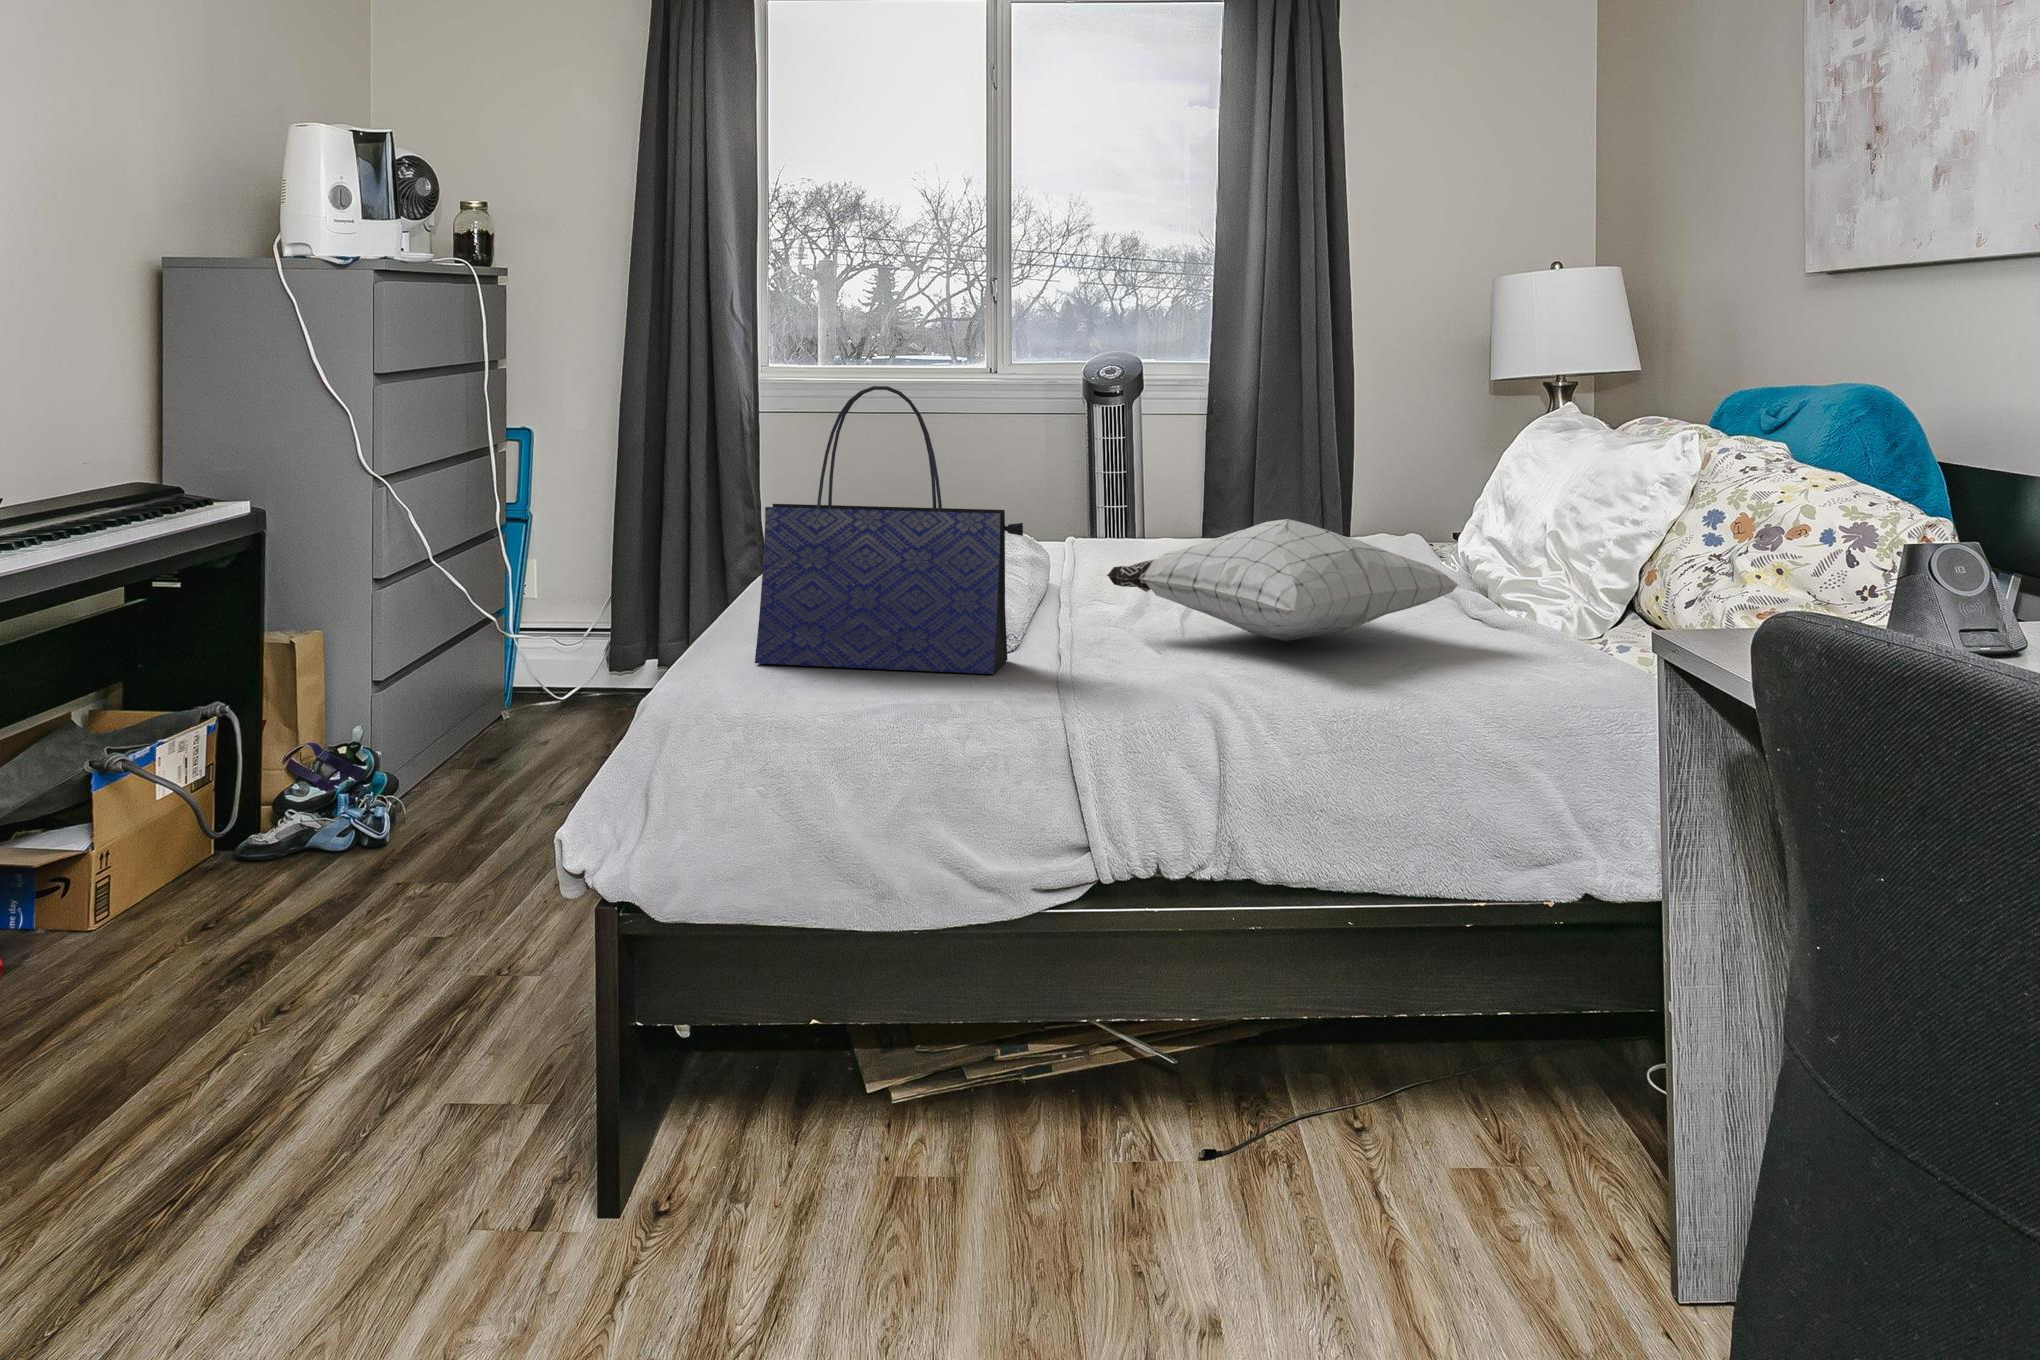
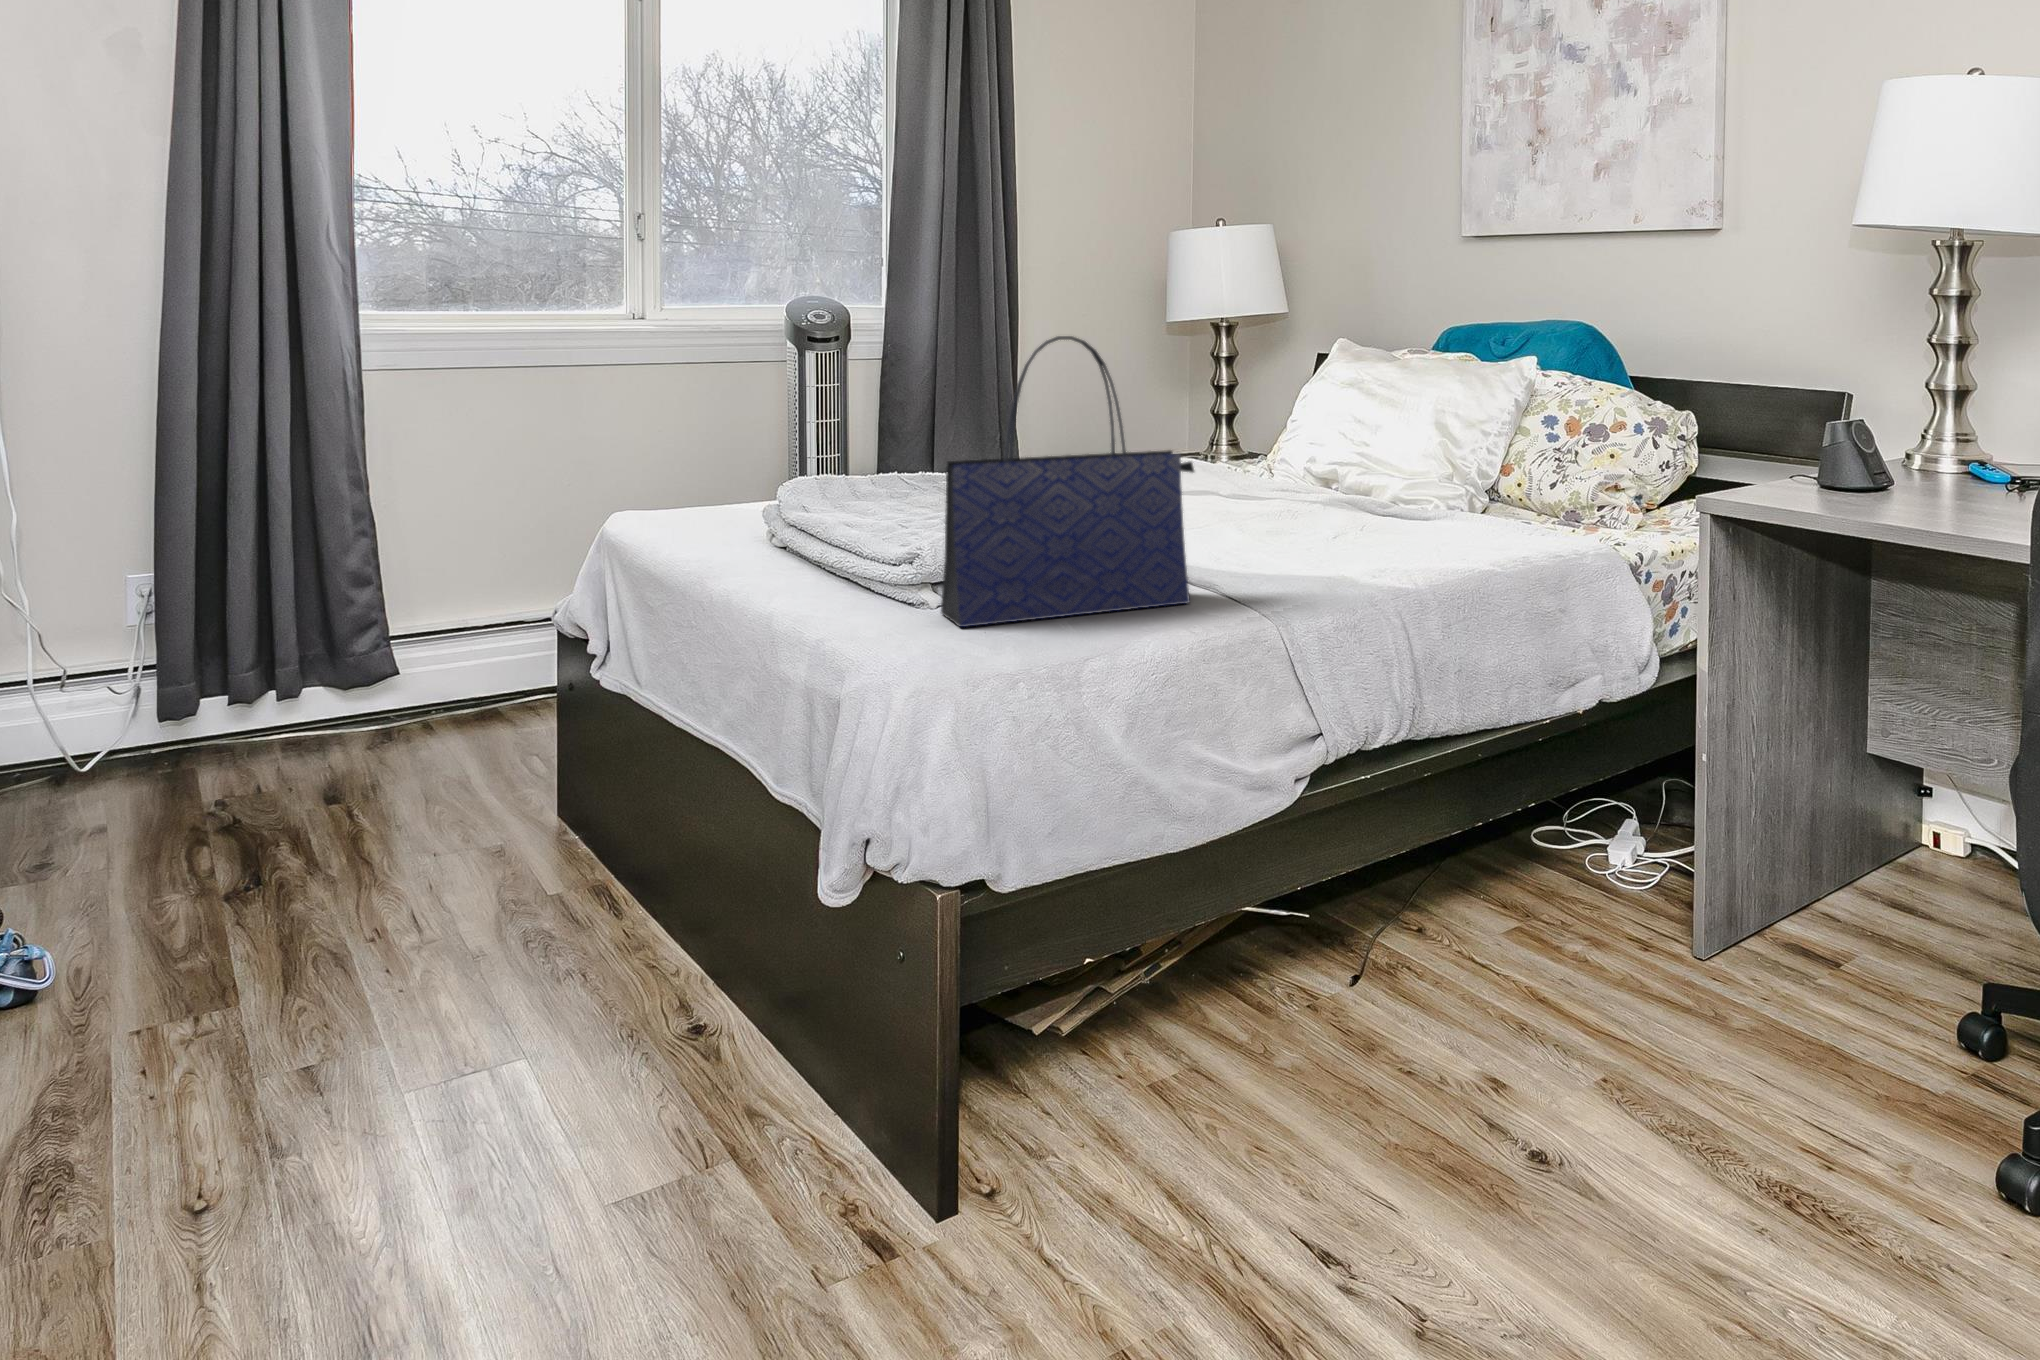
pillow: present [1107,519,1461,641] -> none [1177,443,1435,547]

